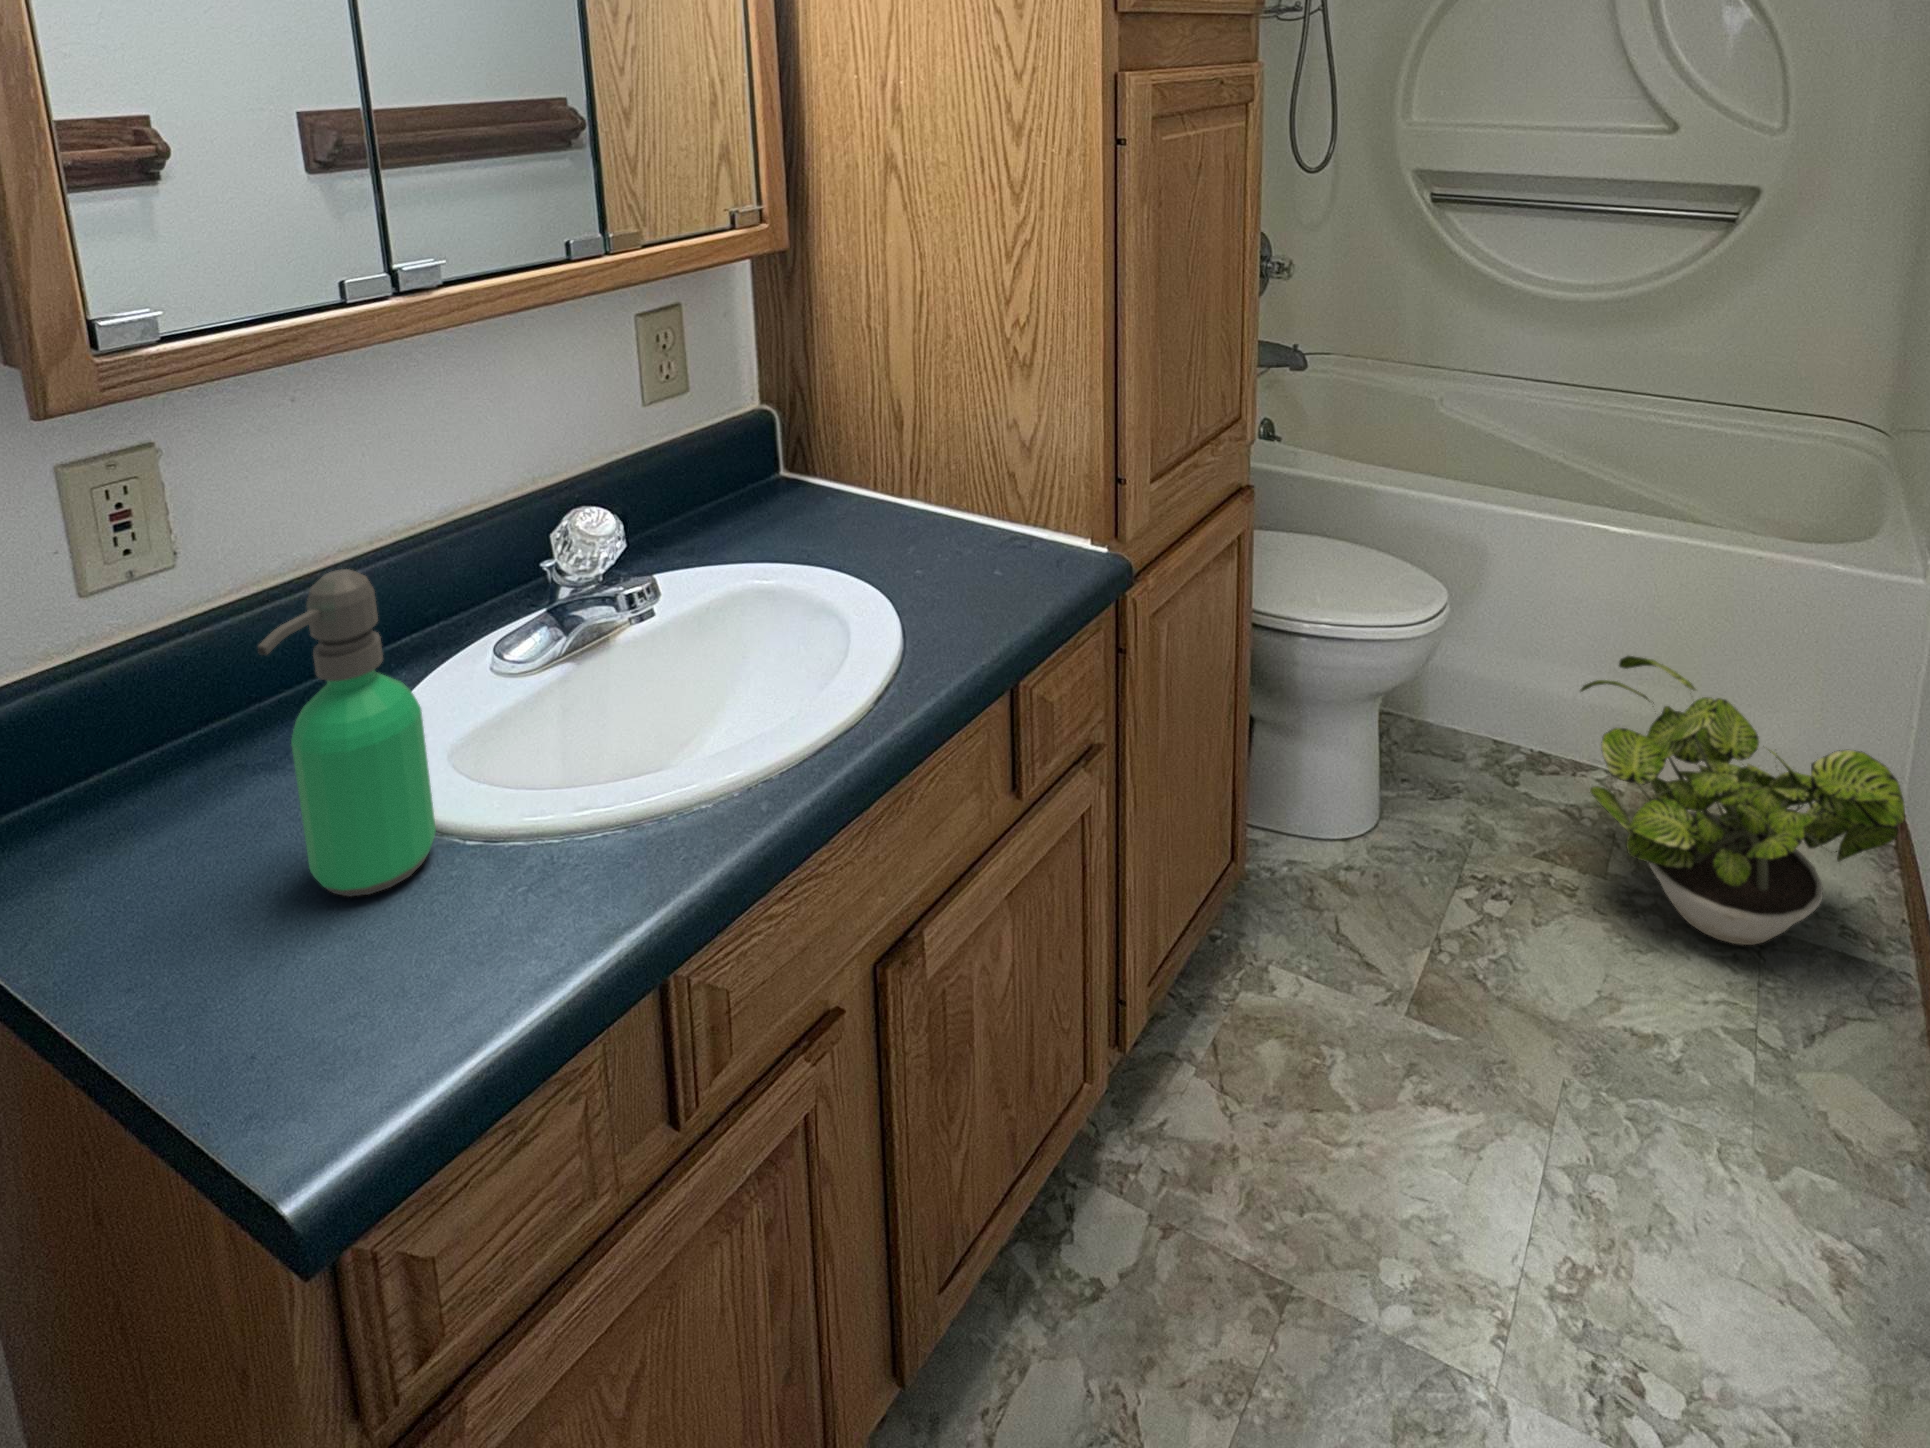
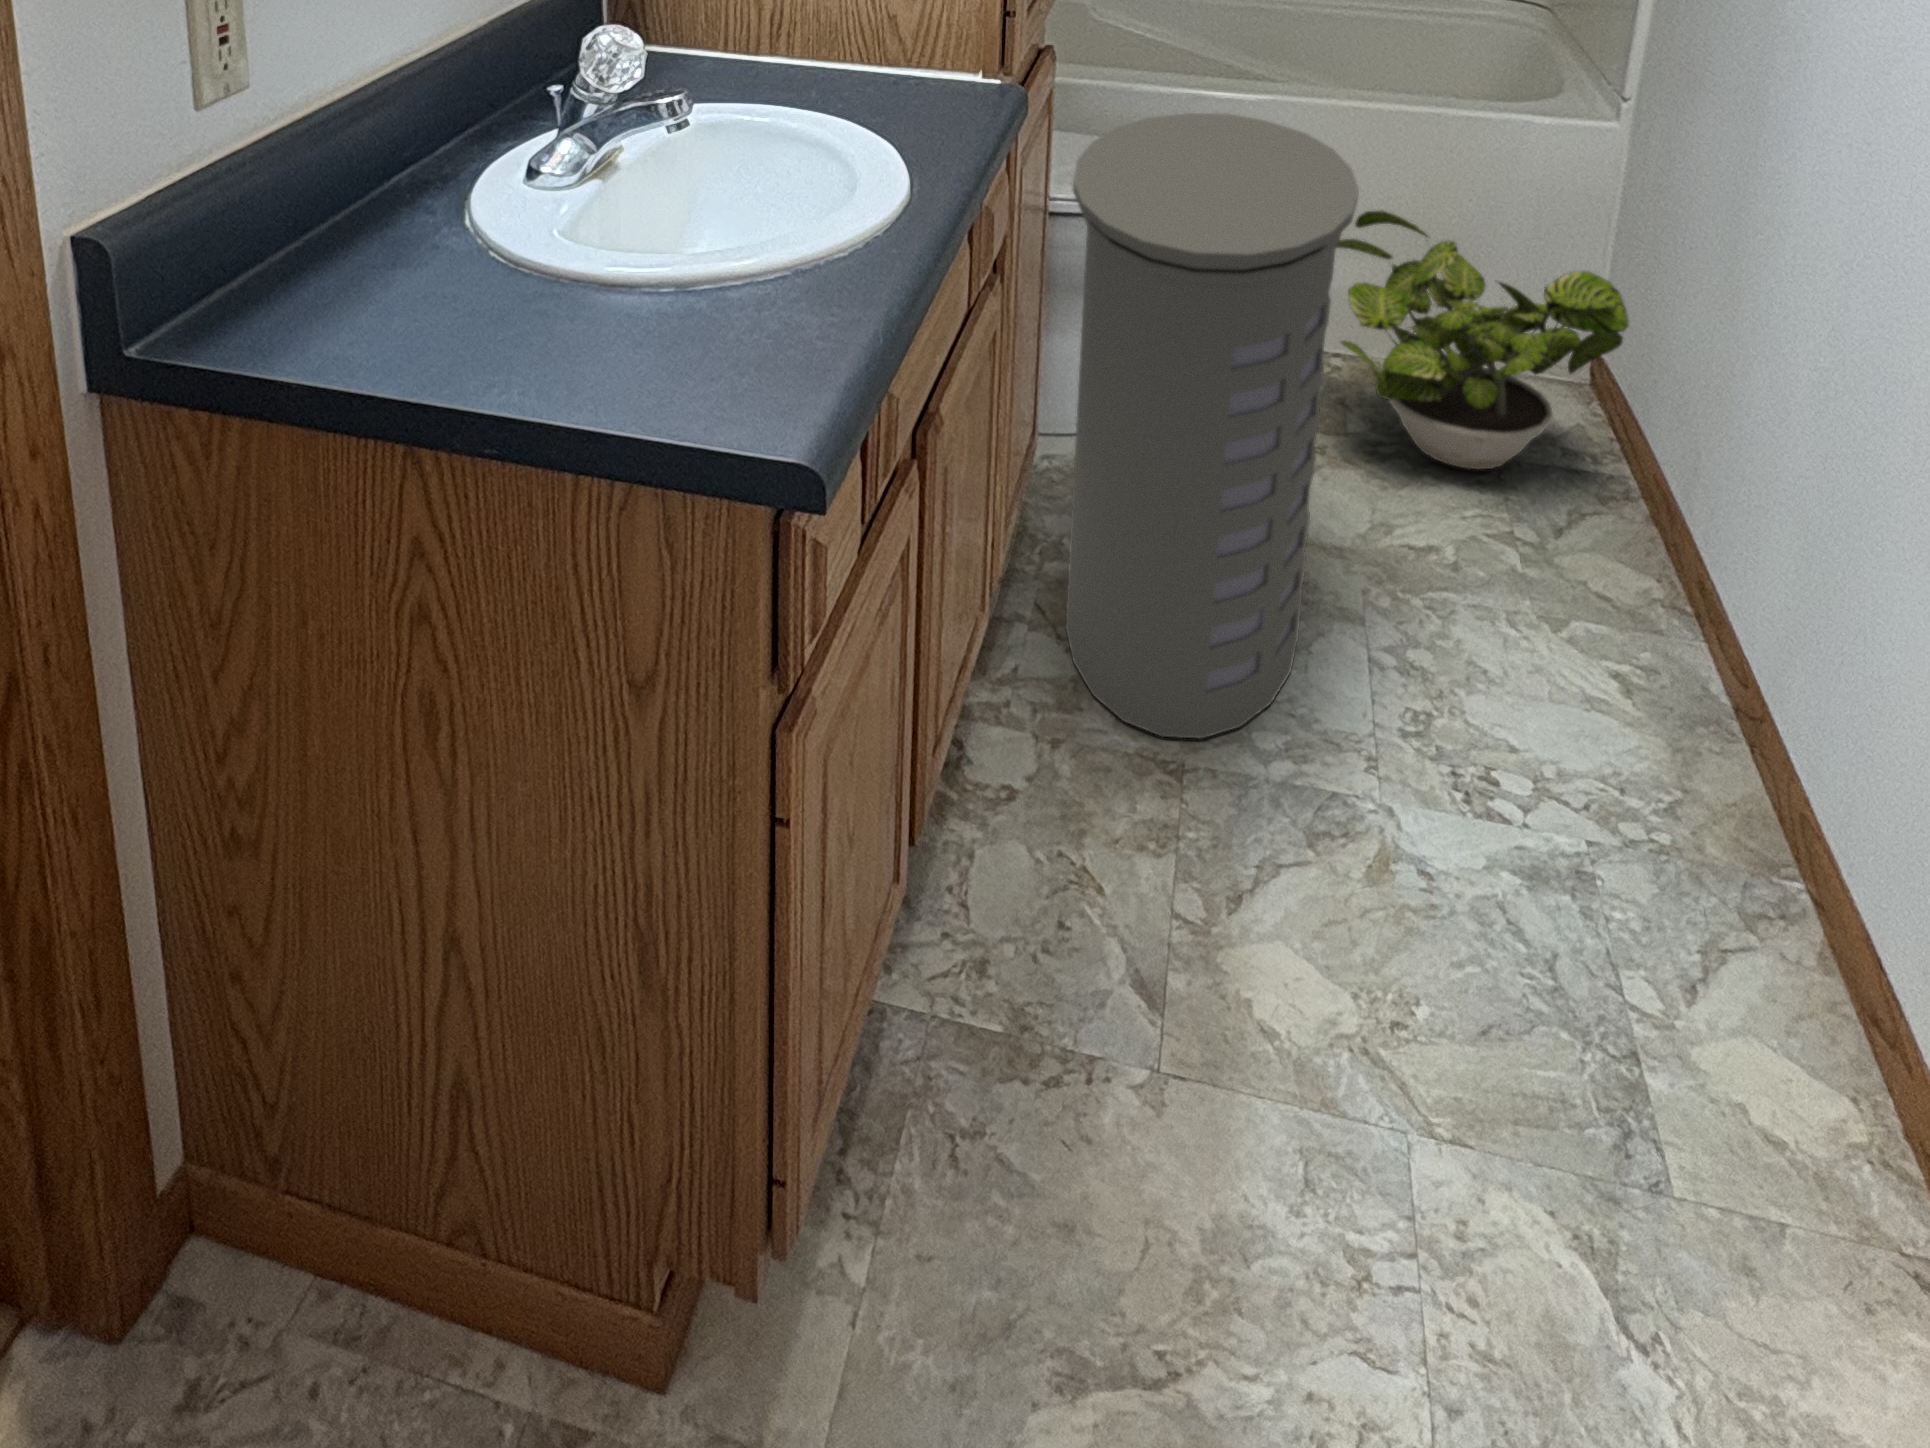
laundry hamper: none [1222,558,1537,1253] -> present [1066,113,1359,738]
soap dispenser: present [258,569,436,897] -> none [531,36,636,336]

